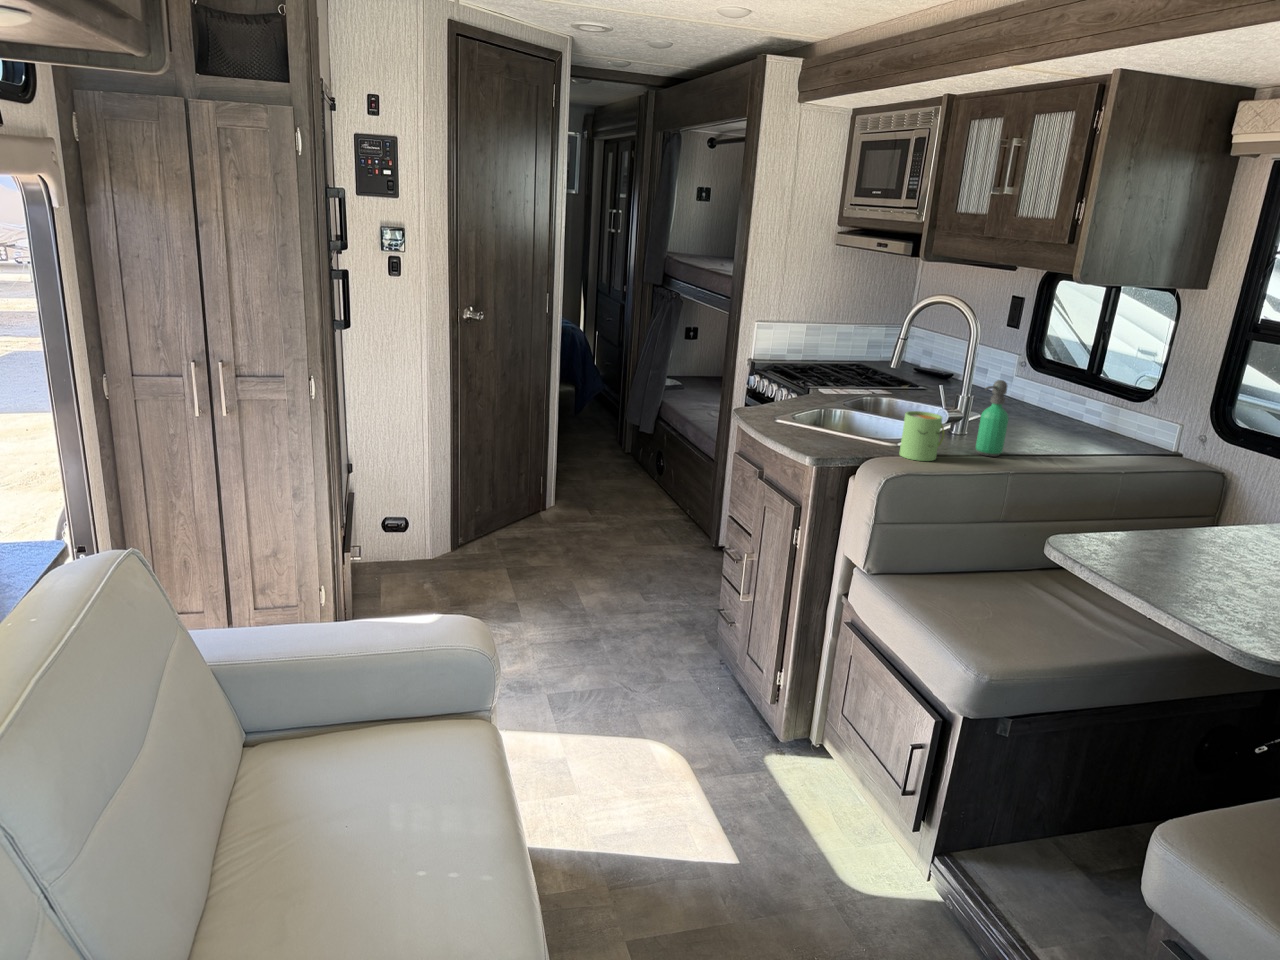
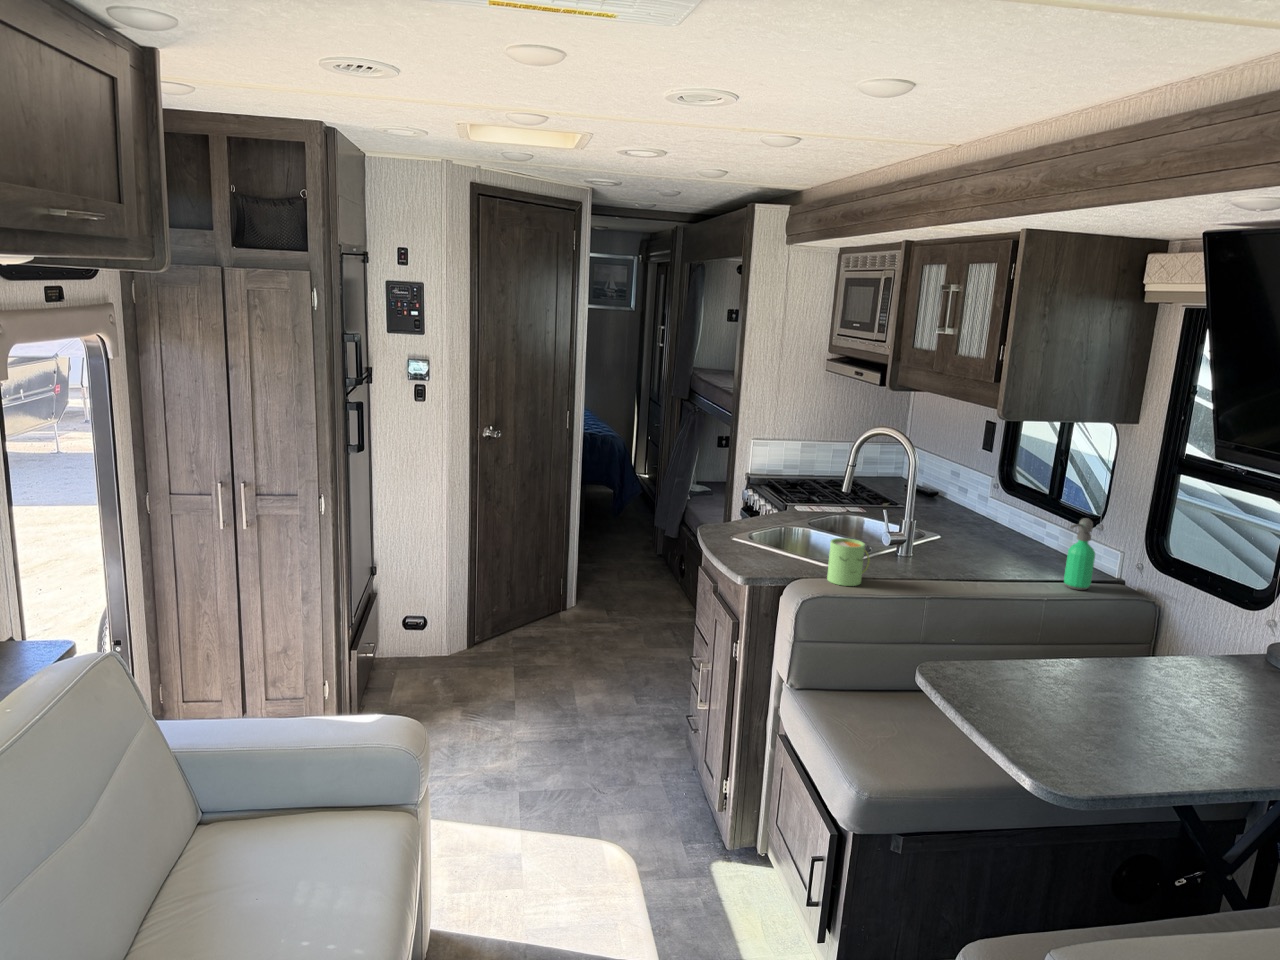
soap dispenser: present [976,380,1009,456] -> present [1064,518,1095,590]

